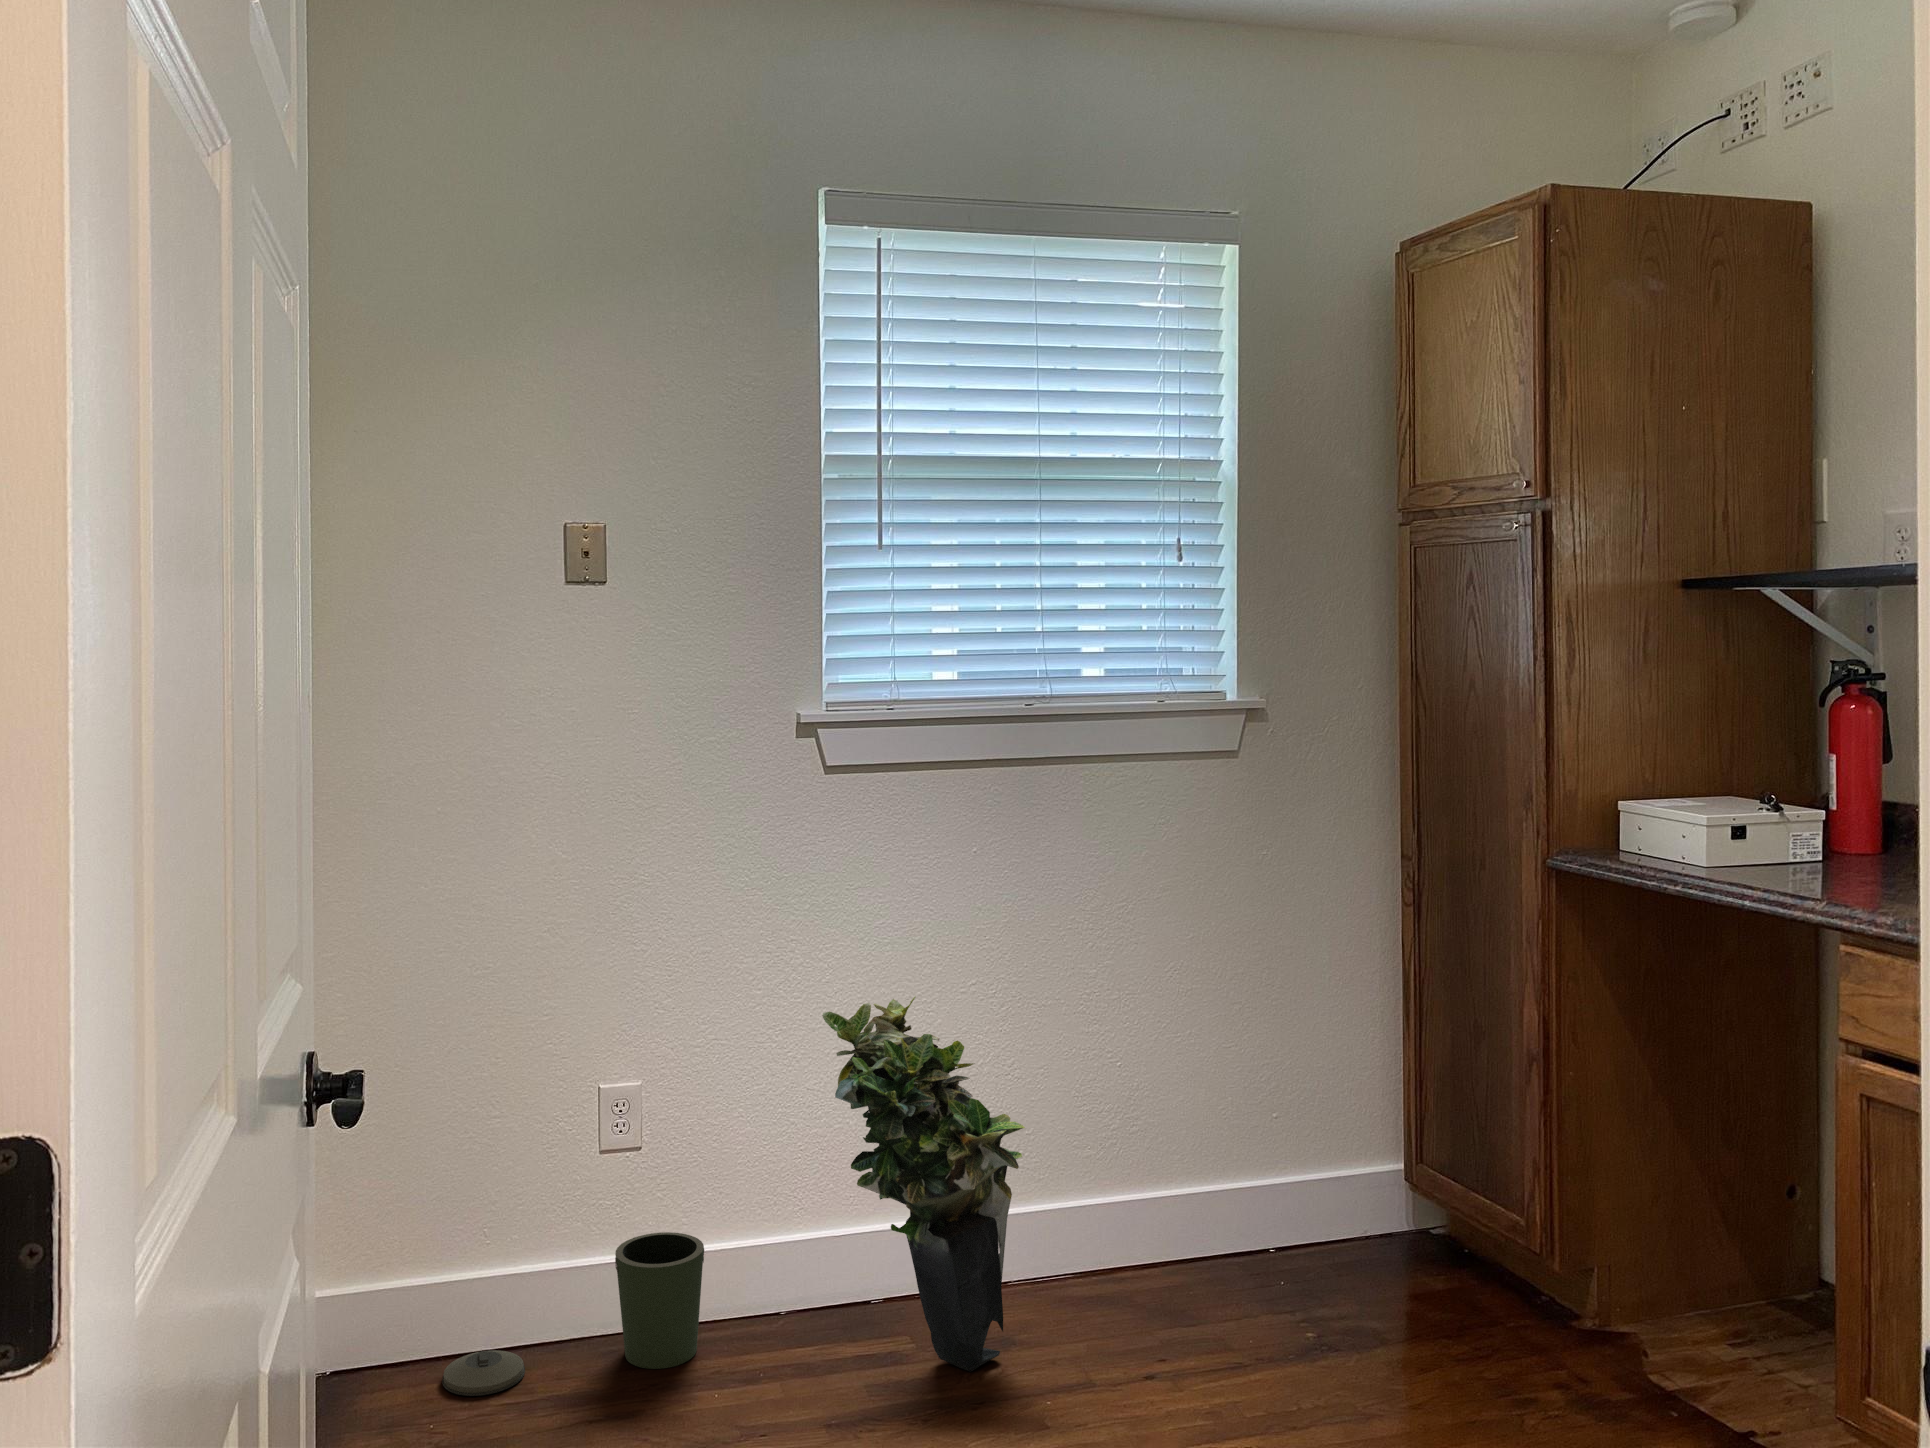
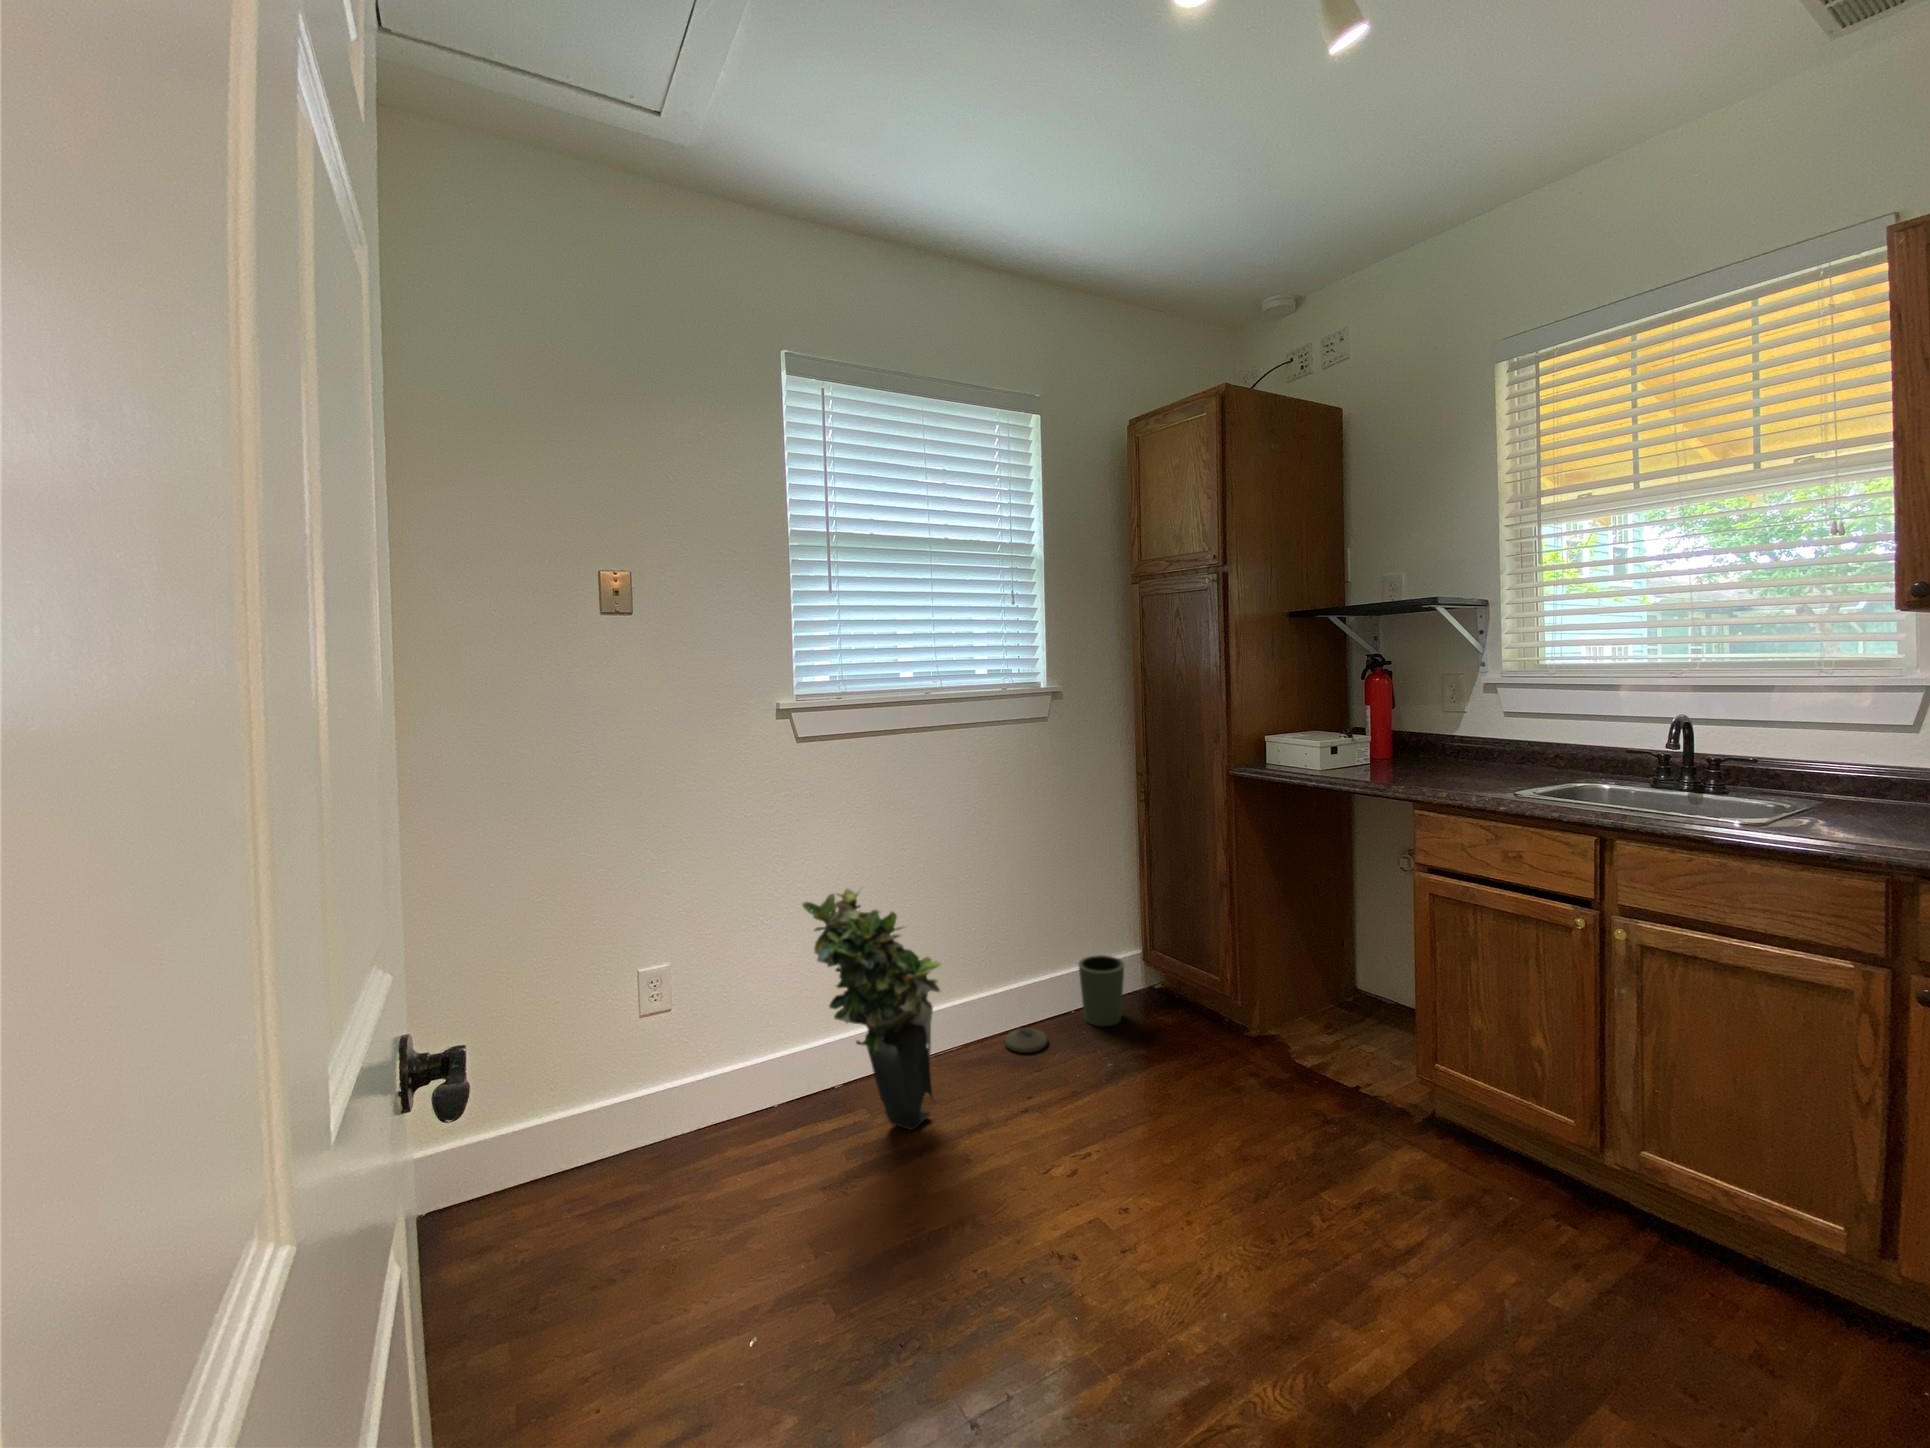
trash can: present [442,1232,704,1396] -> present [1005,955,1124,1053]

